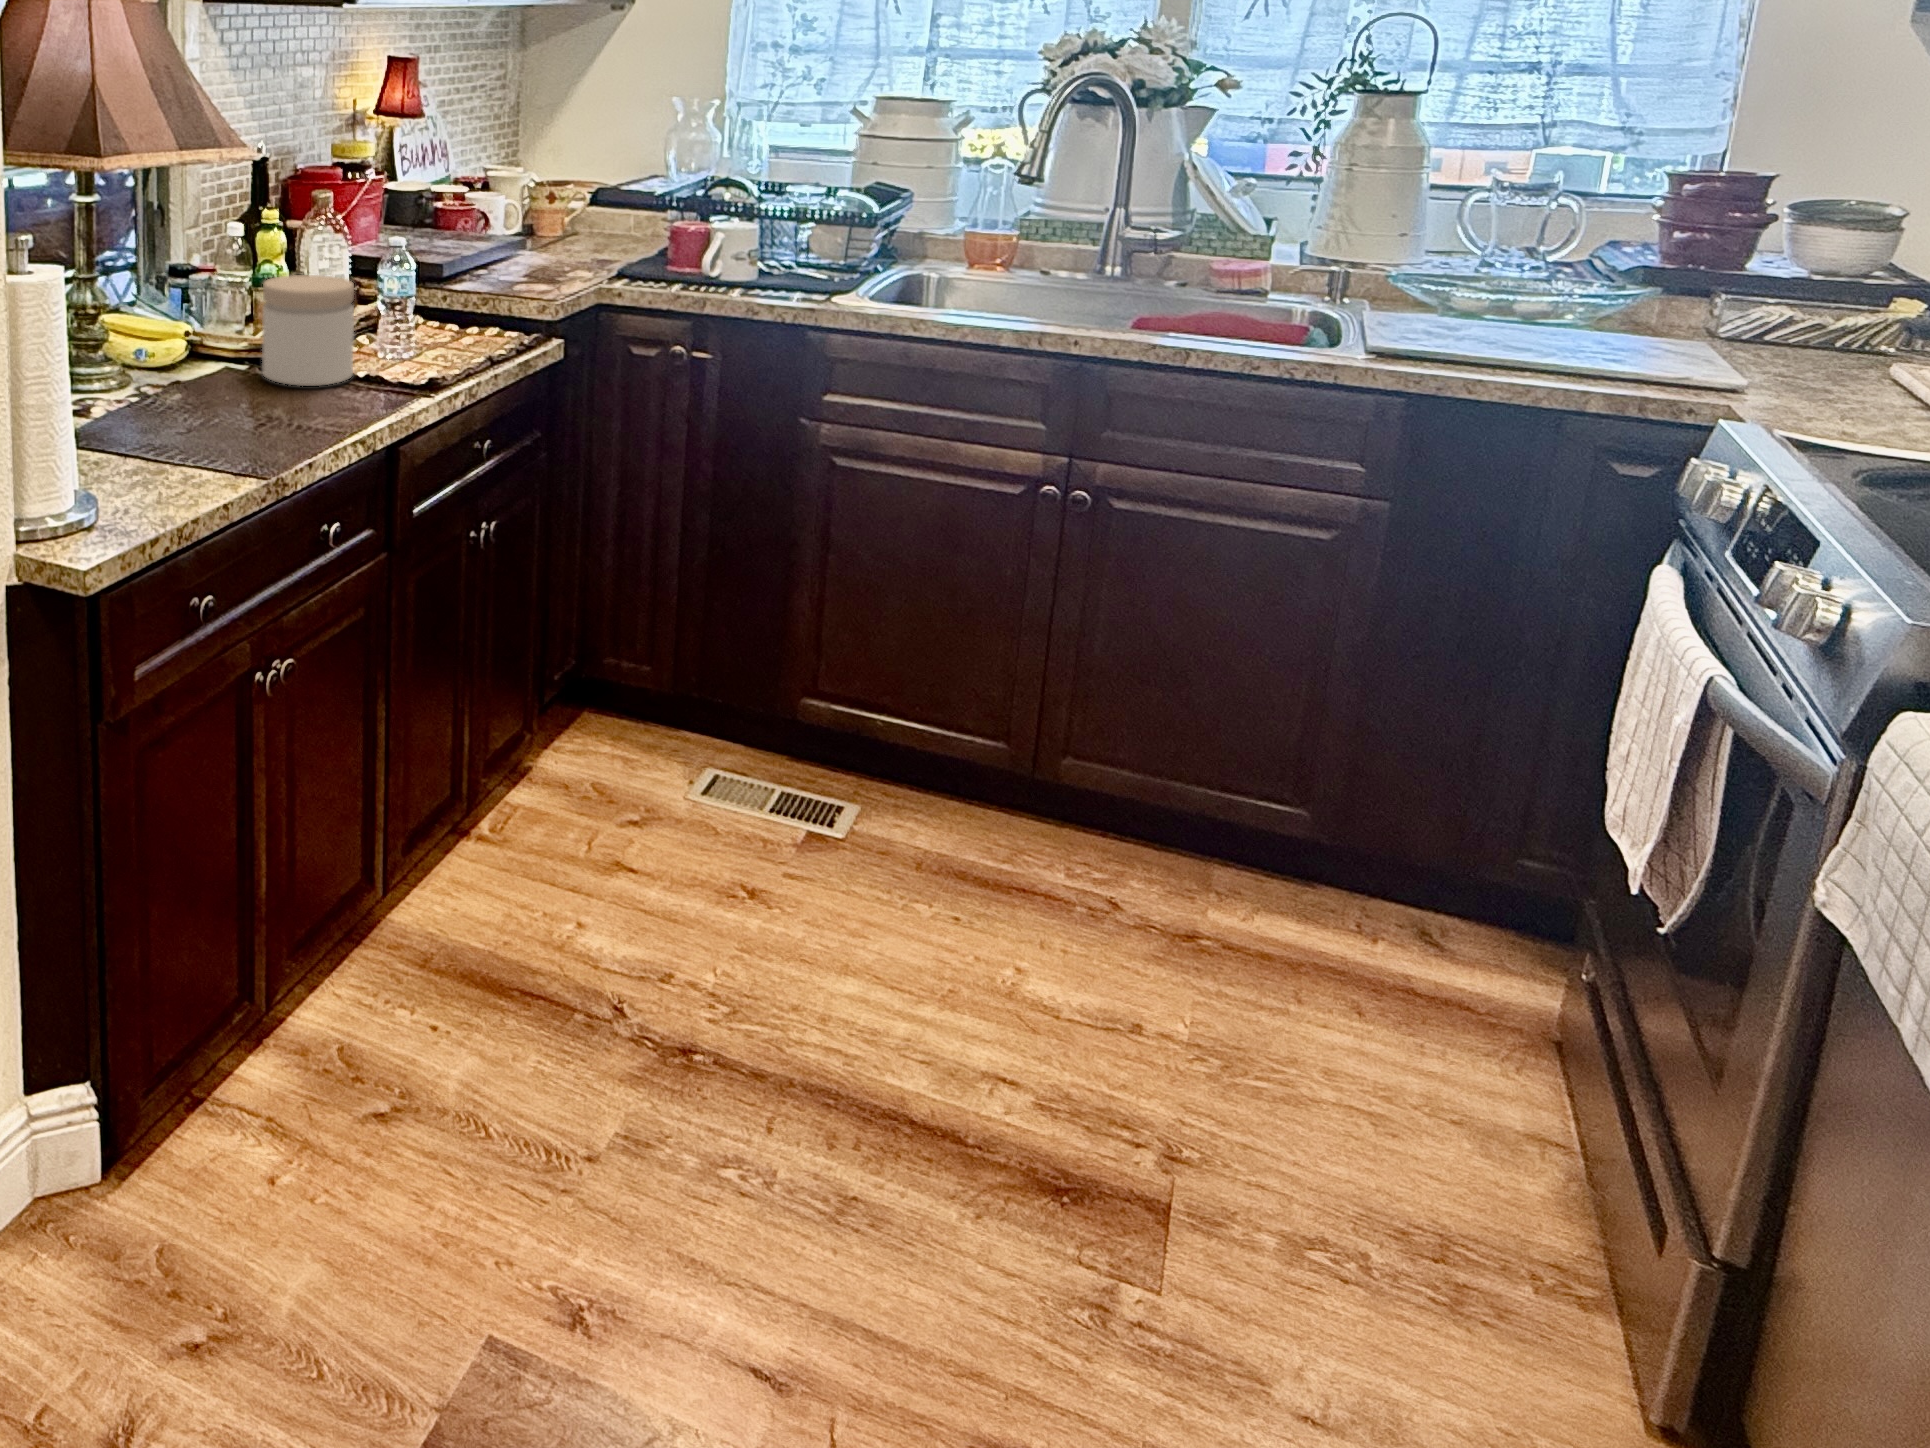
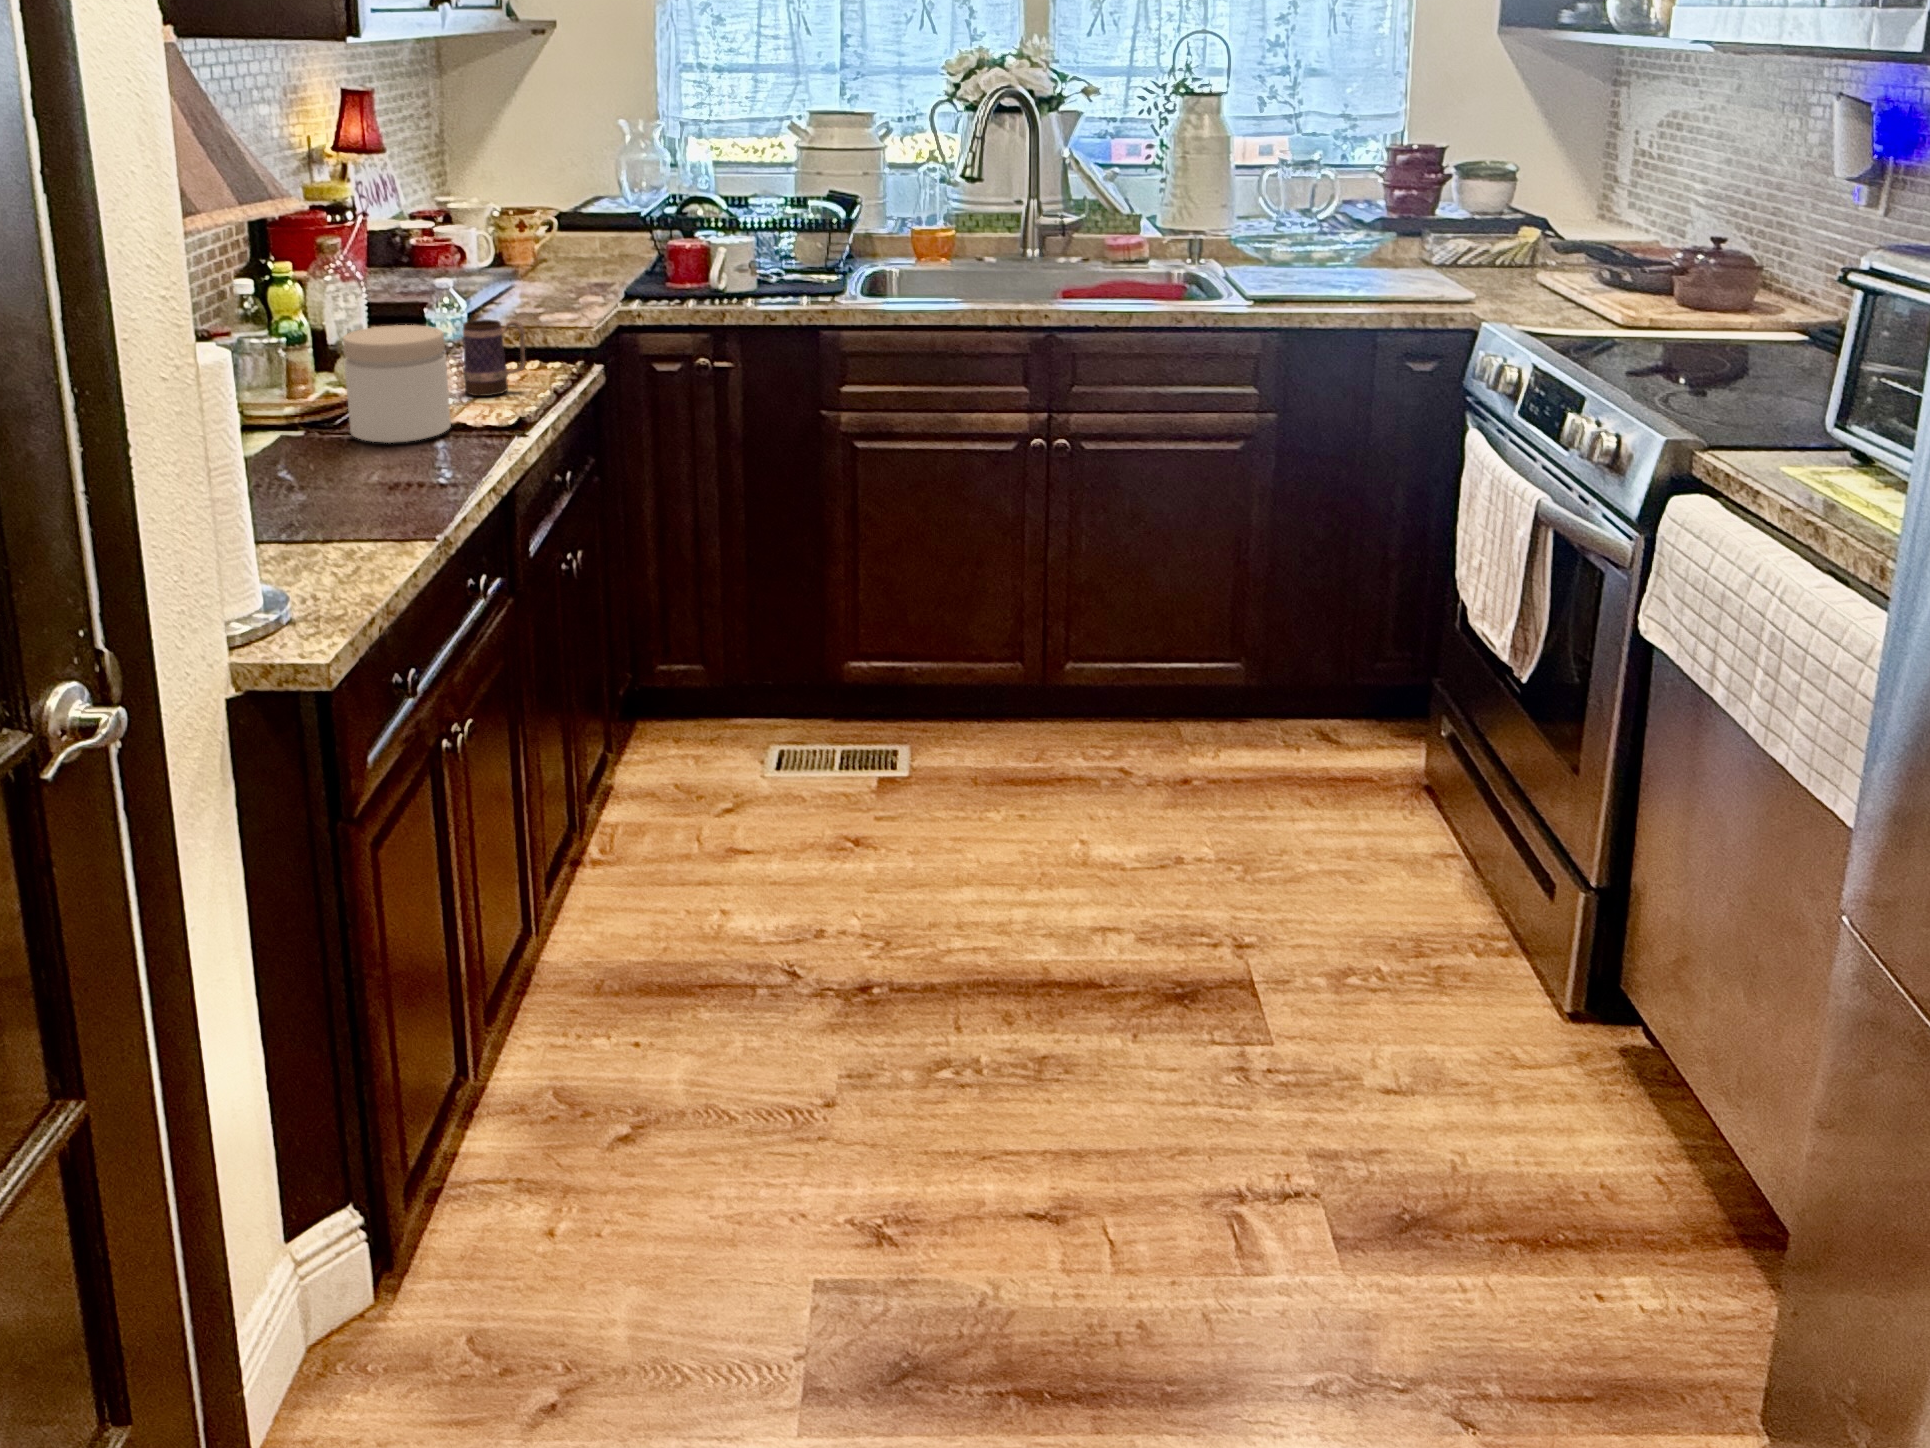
mug: none [392,279,453,354] -> present [463,319,525,396]

